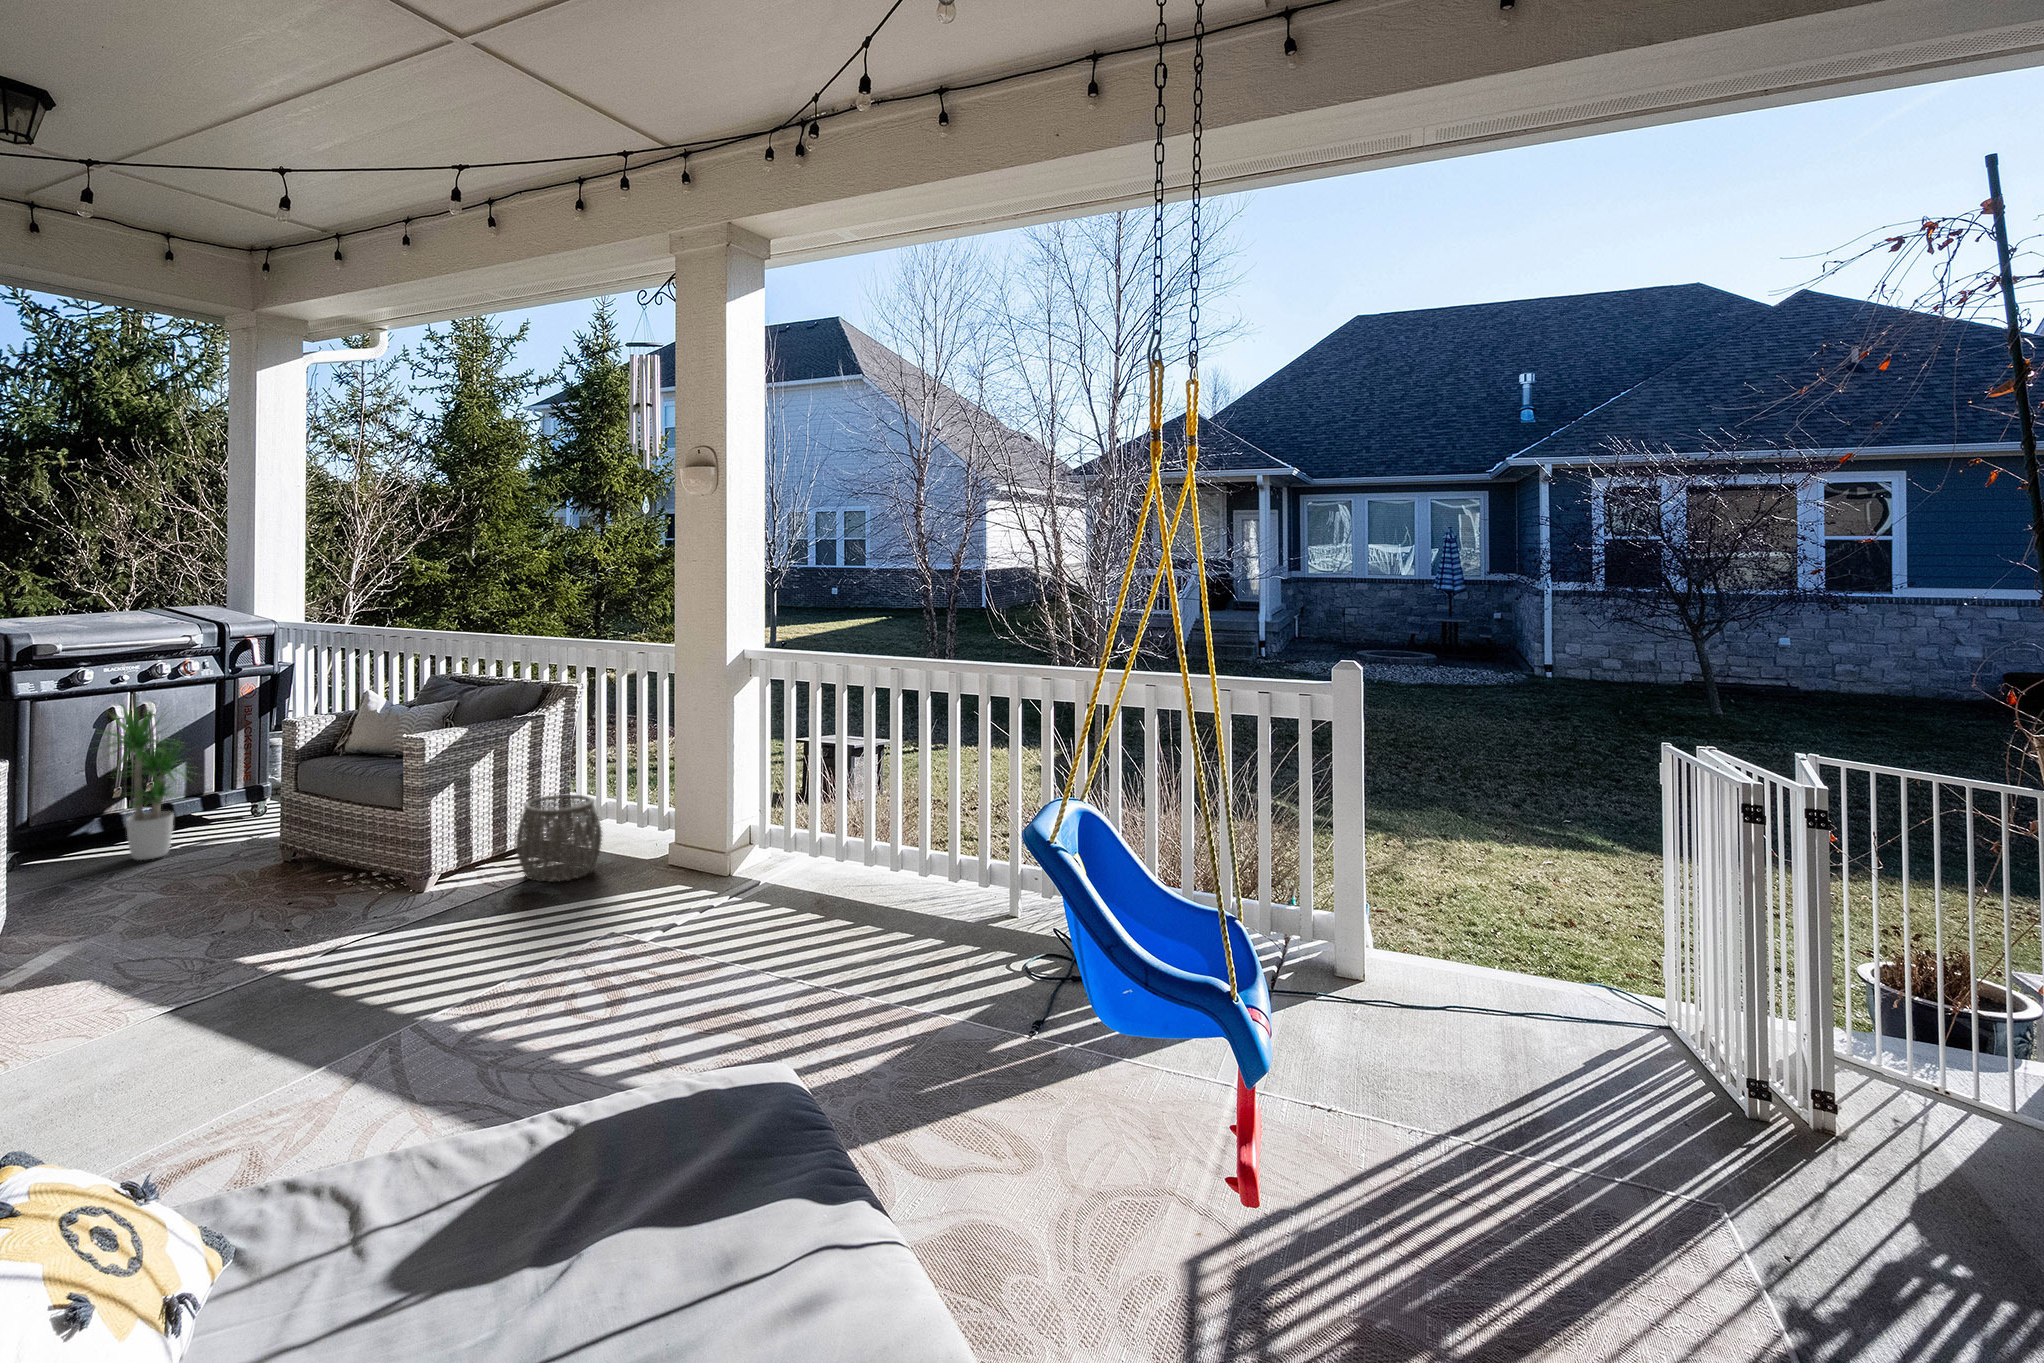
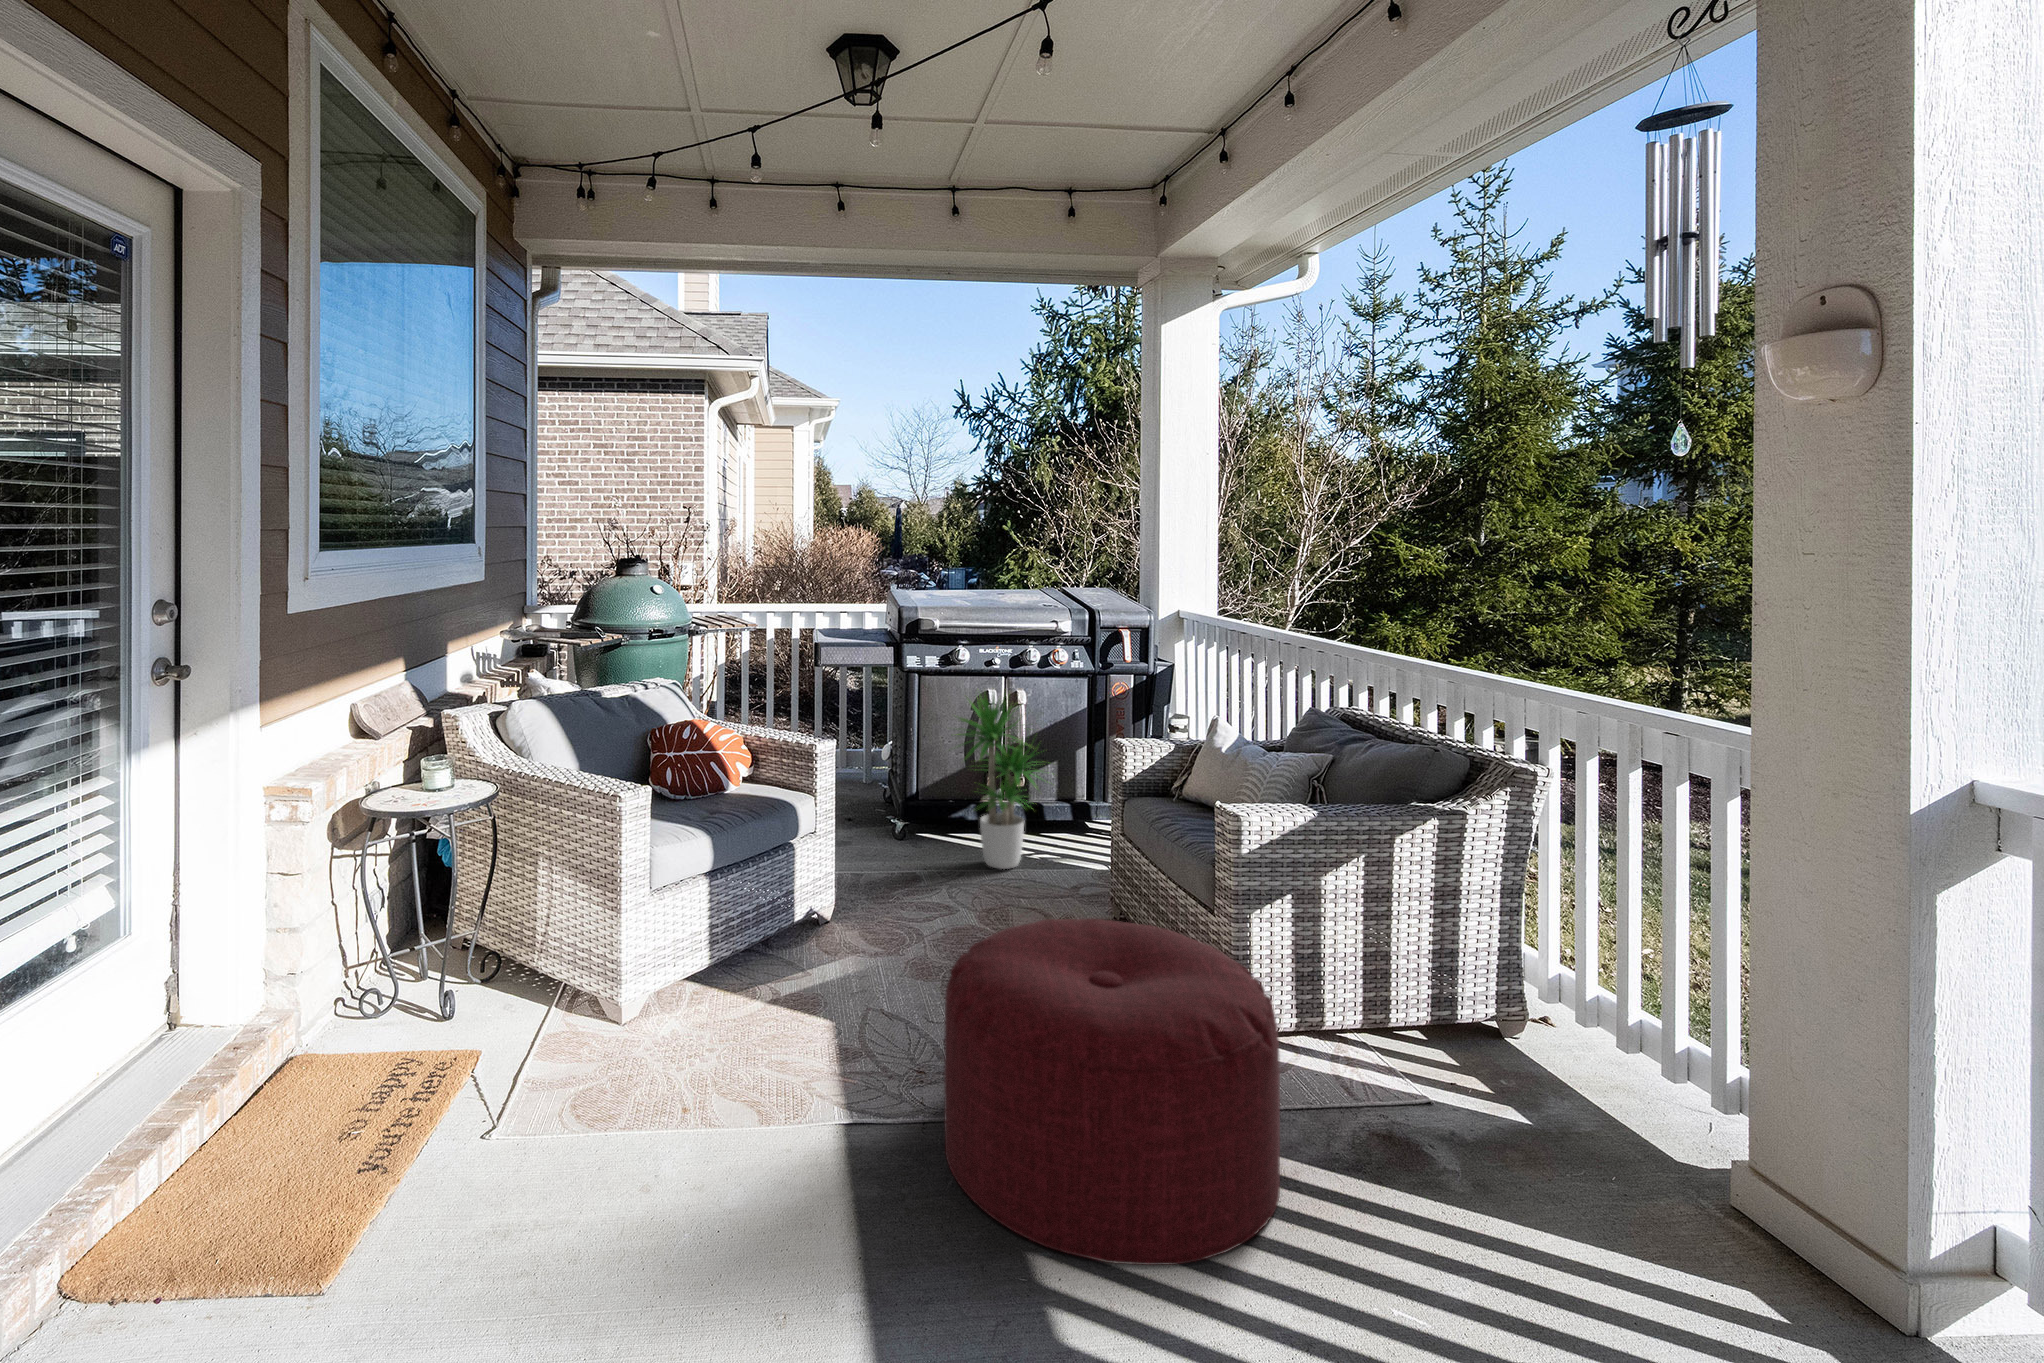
woven basket: present [516,794,602,882] -> none [1396,954,1574,1143]
ottoman: none [256,813,479,985] -> present [944,919,1280,1265]

